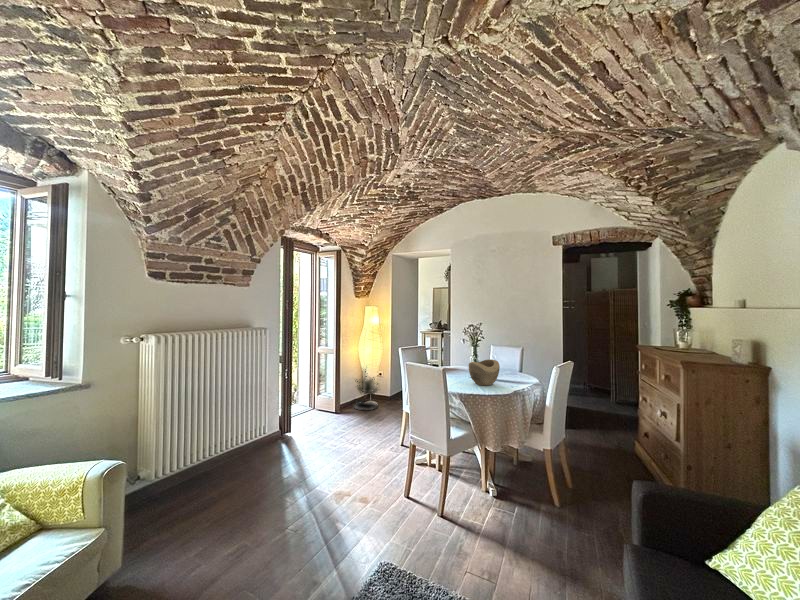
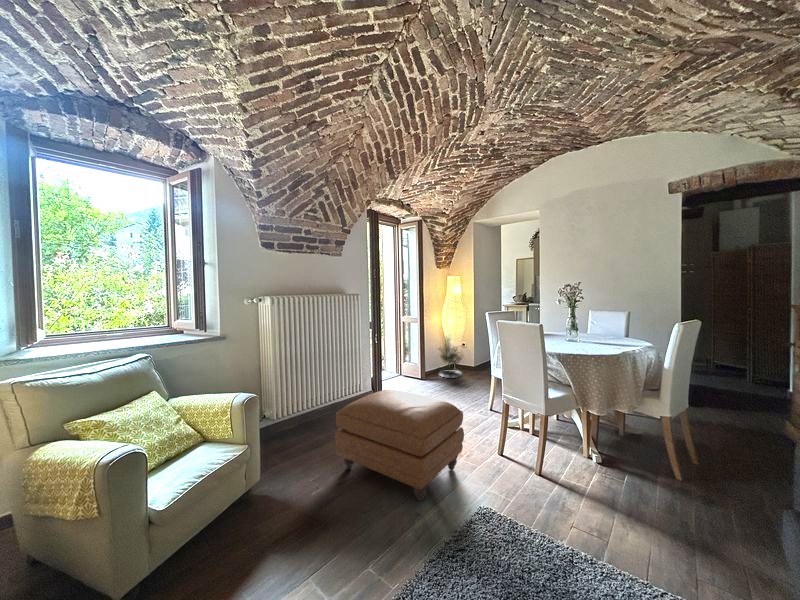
decorative bowl: present [468,359,500,385] -> none [565,321,603,348]
ottoman: none [226,437,371,564] -> present [335,390,464,501]

